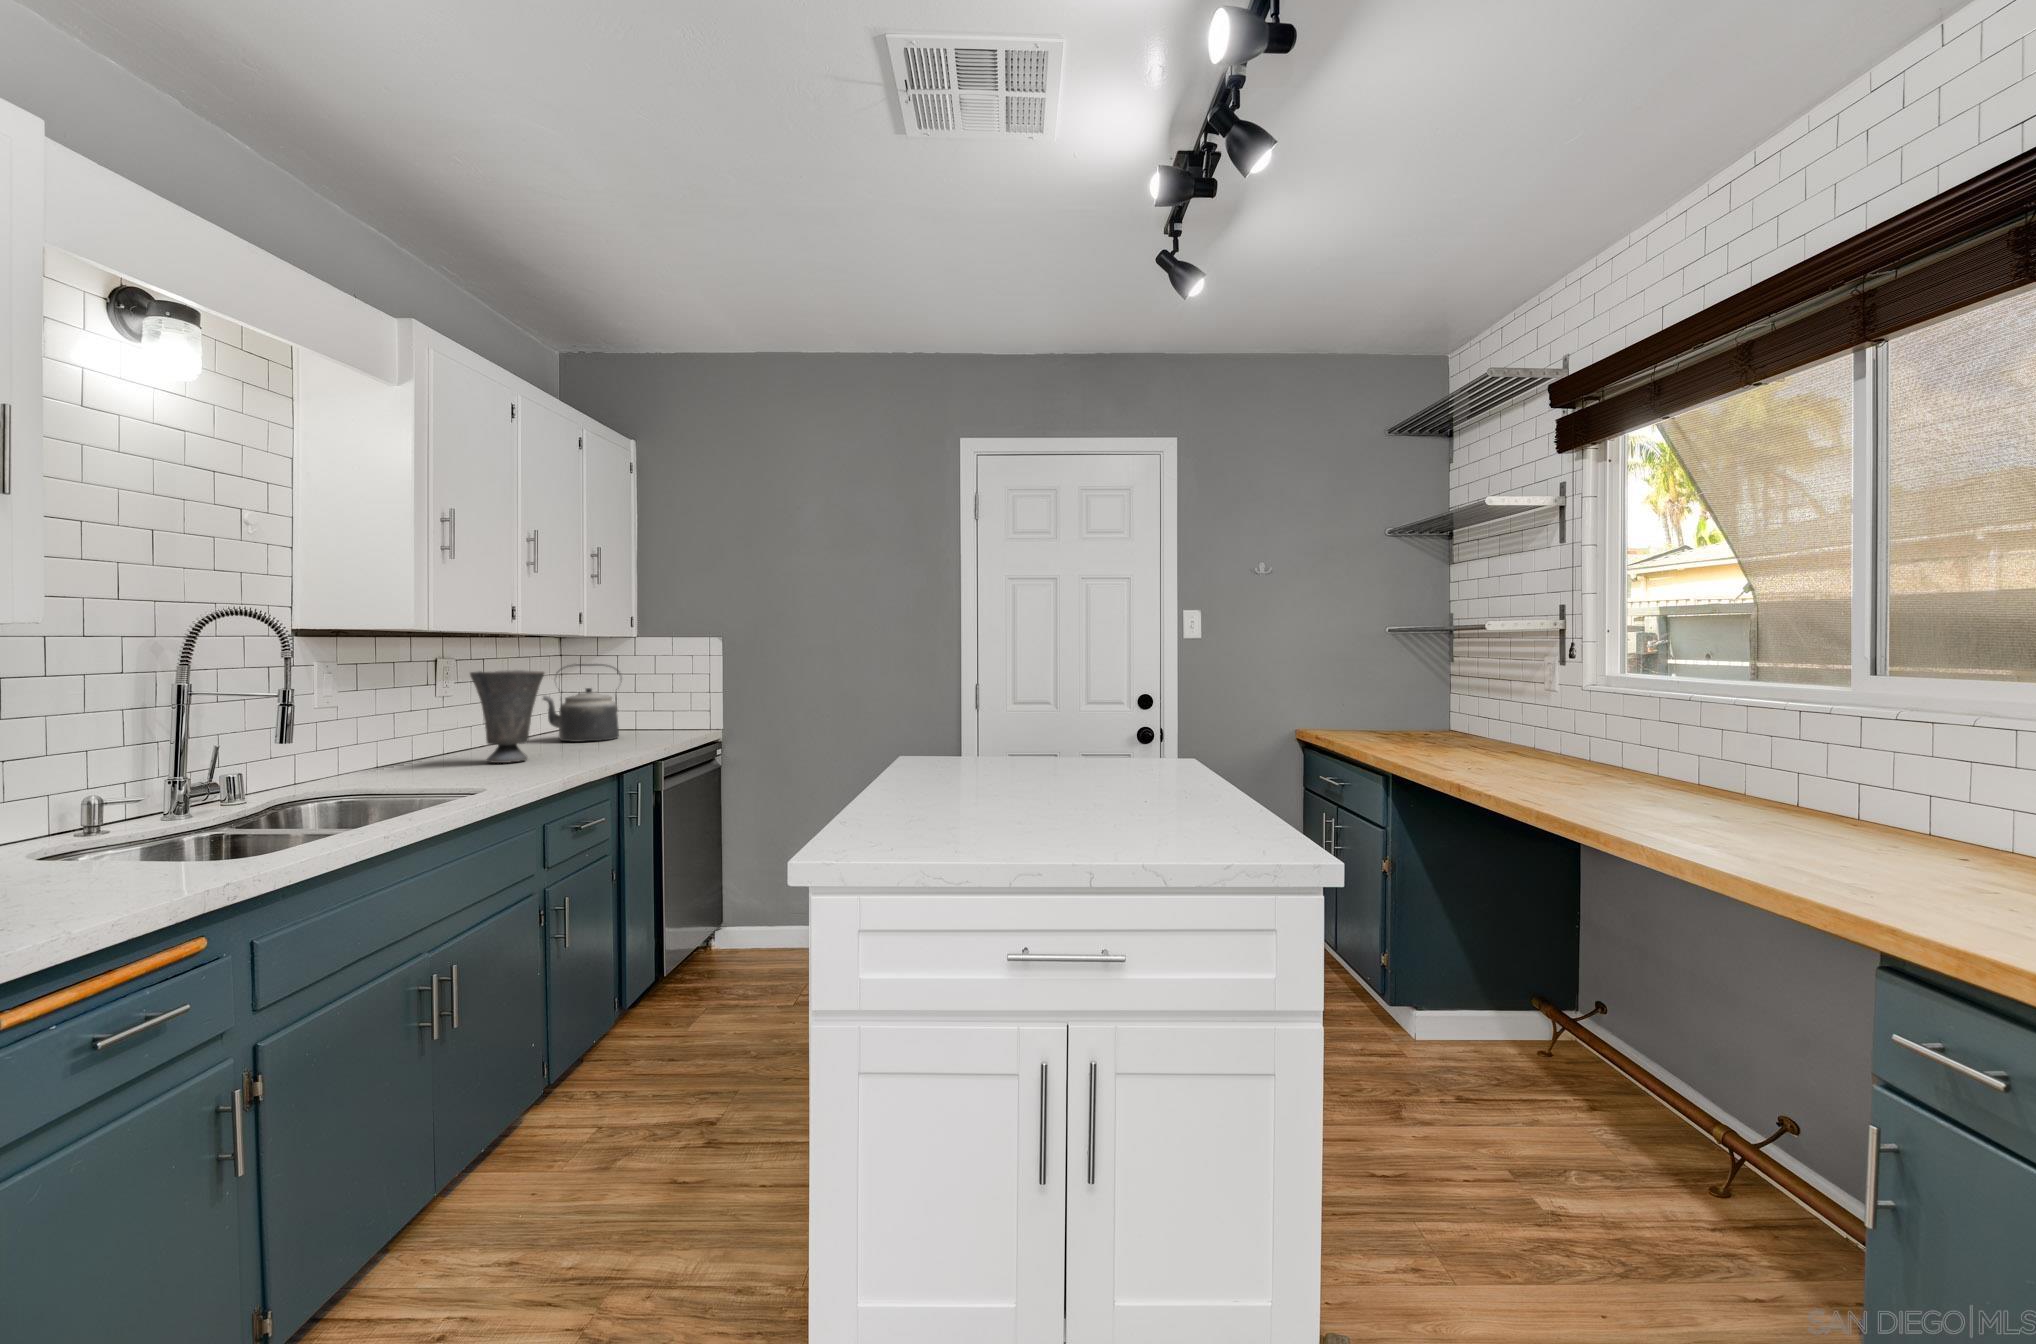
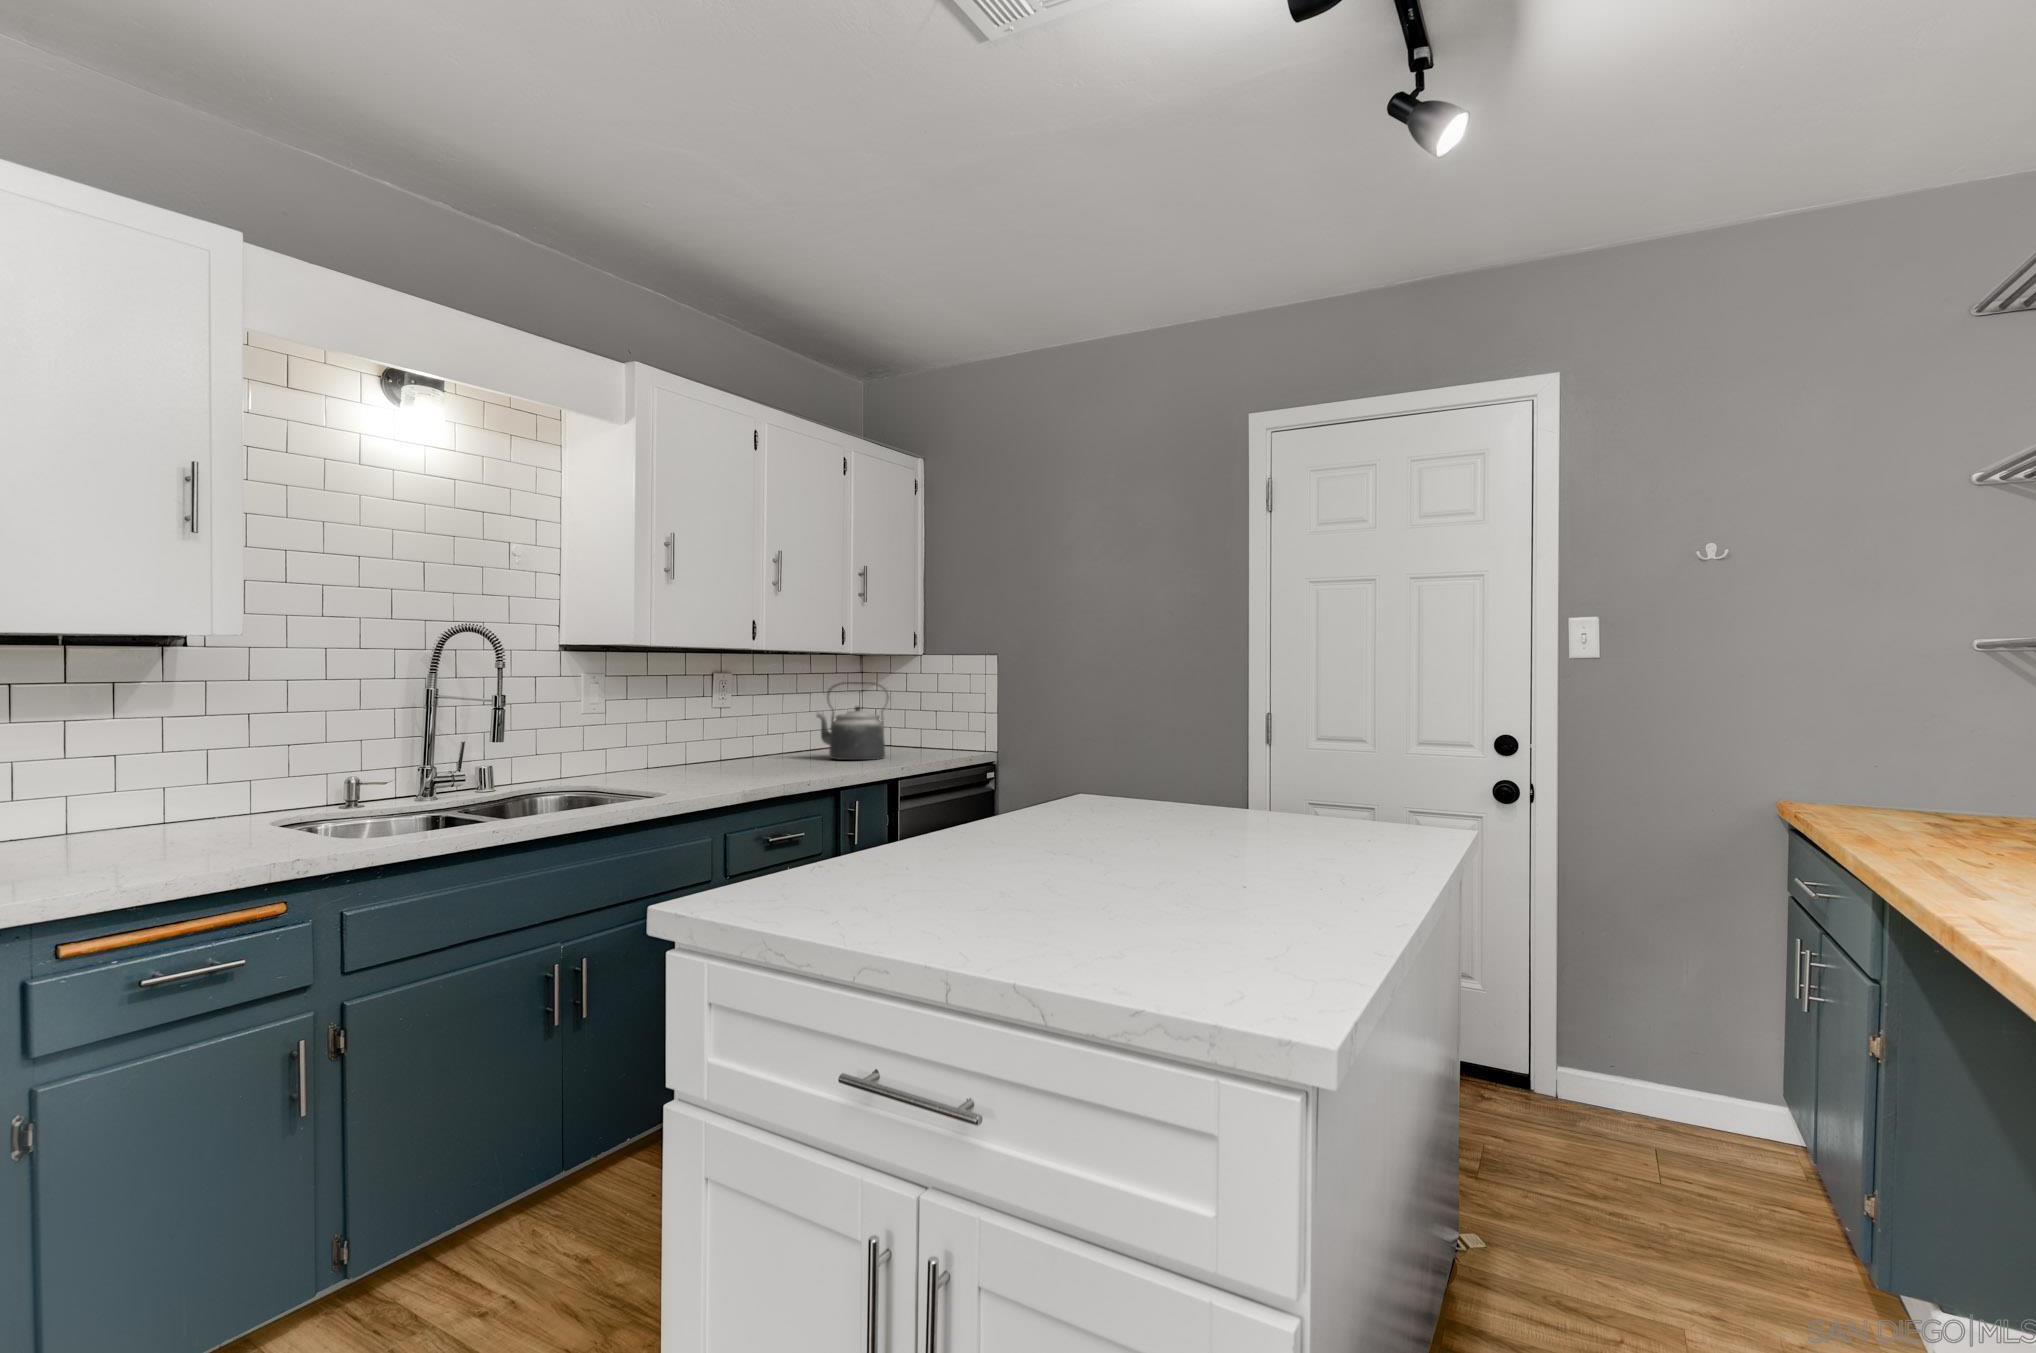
vase: present [470,670,544,763] -> none [714,686,781,775]

